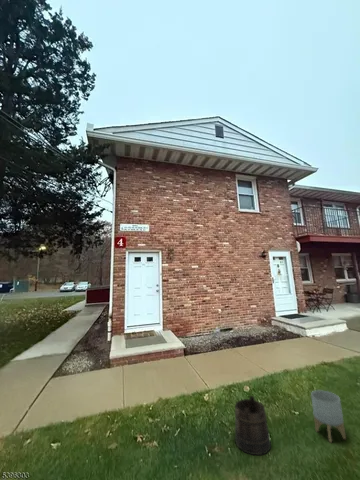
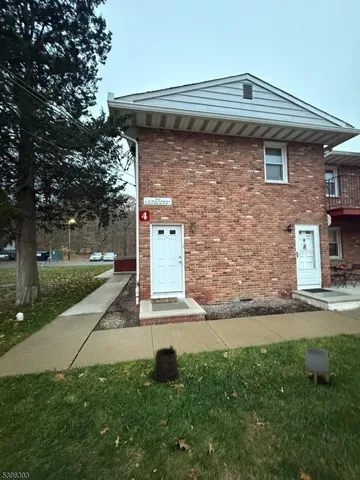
bucket: present [235,396,271,455] -> present [154,346,179,382]

